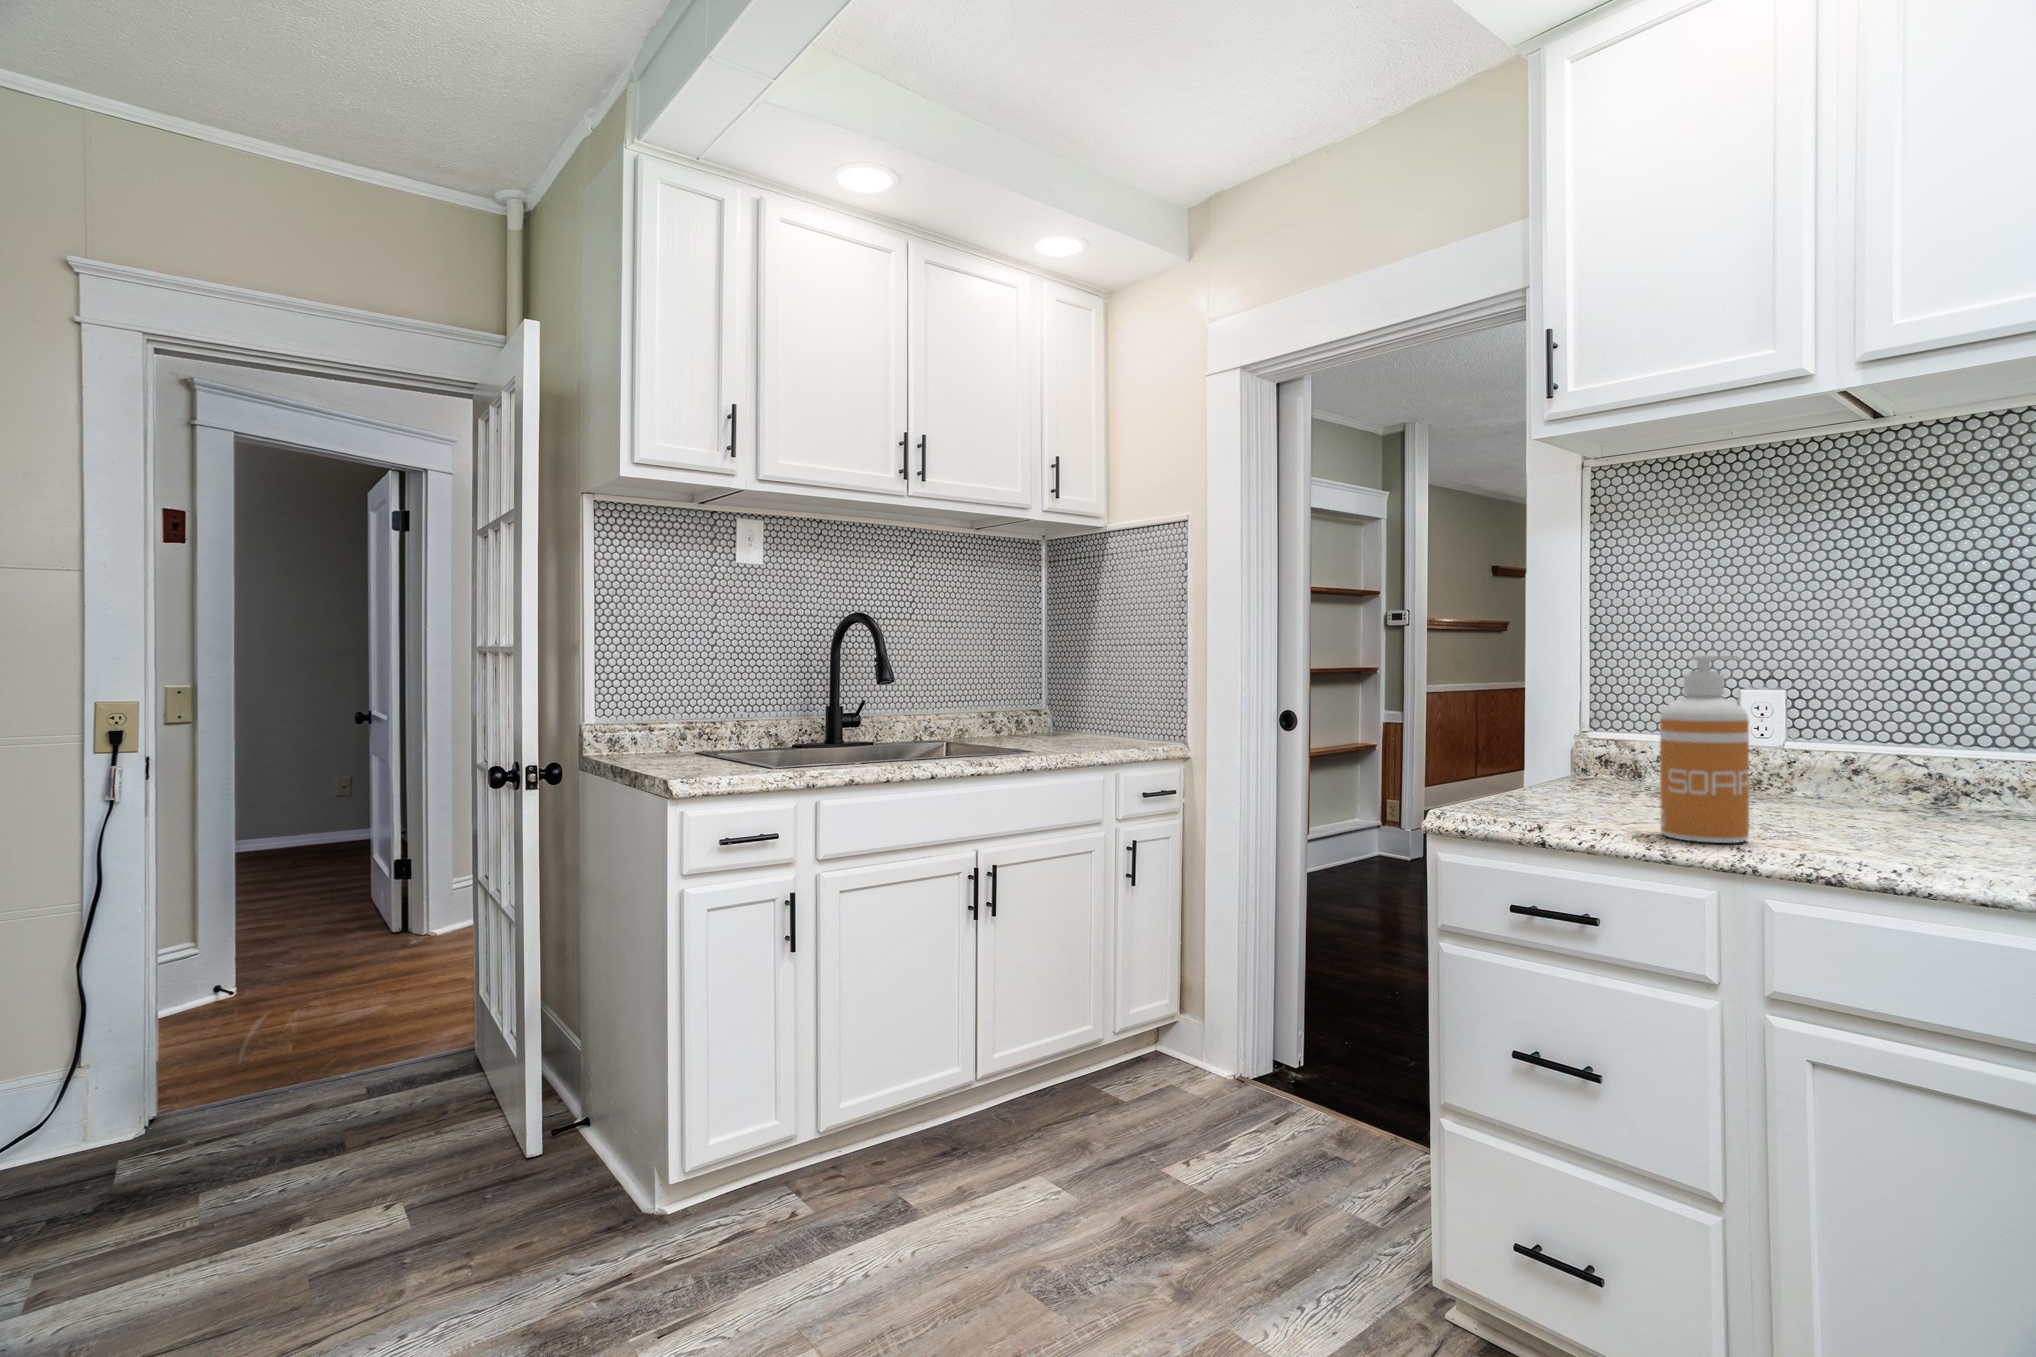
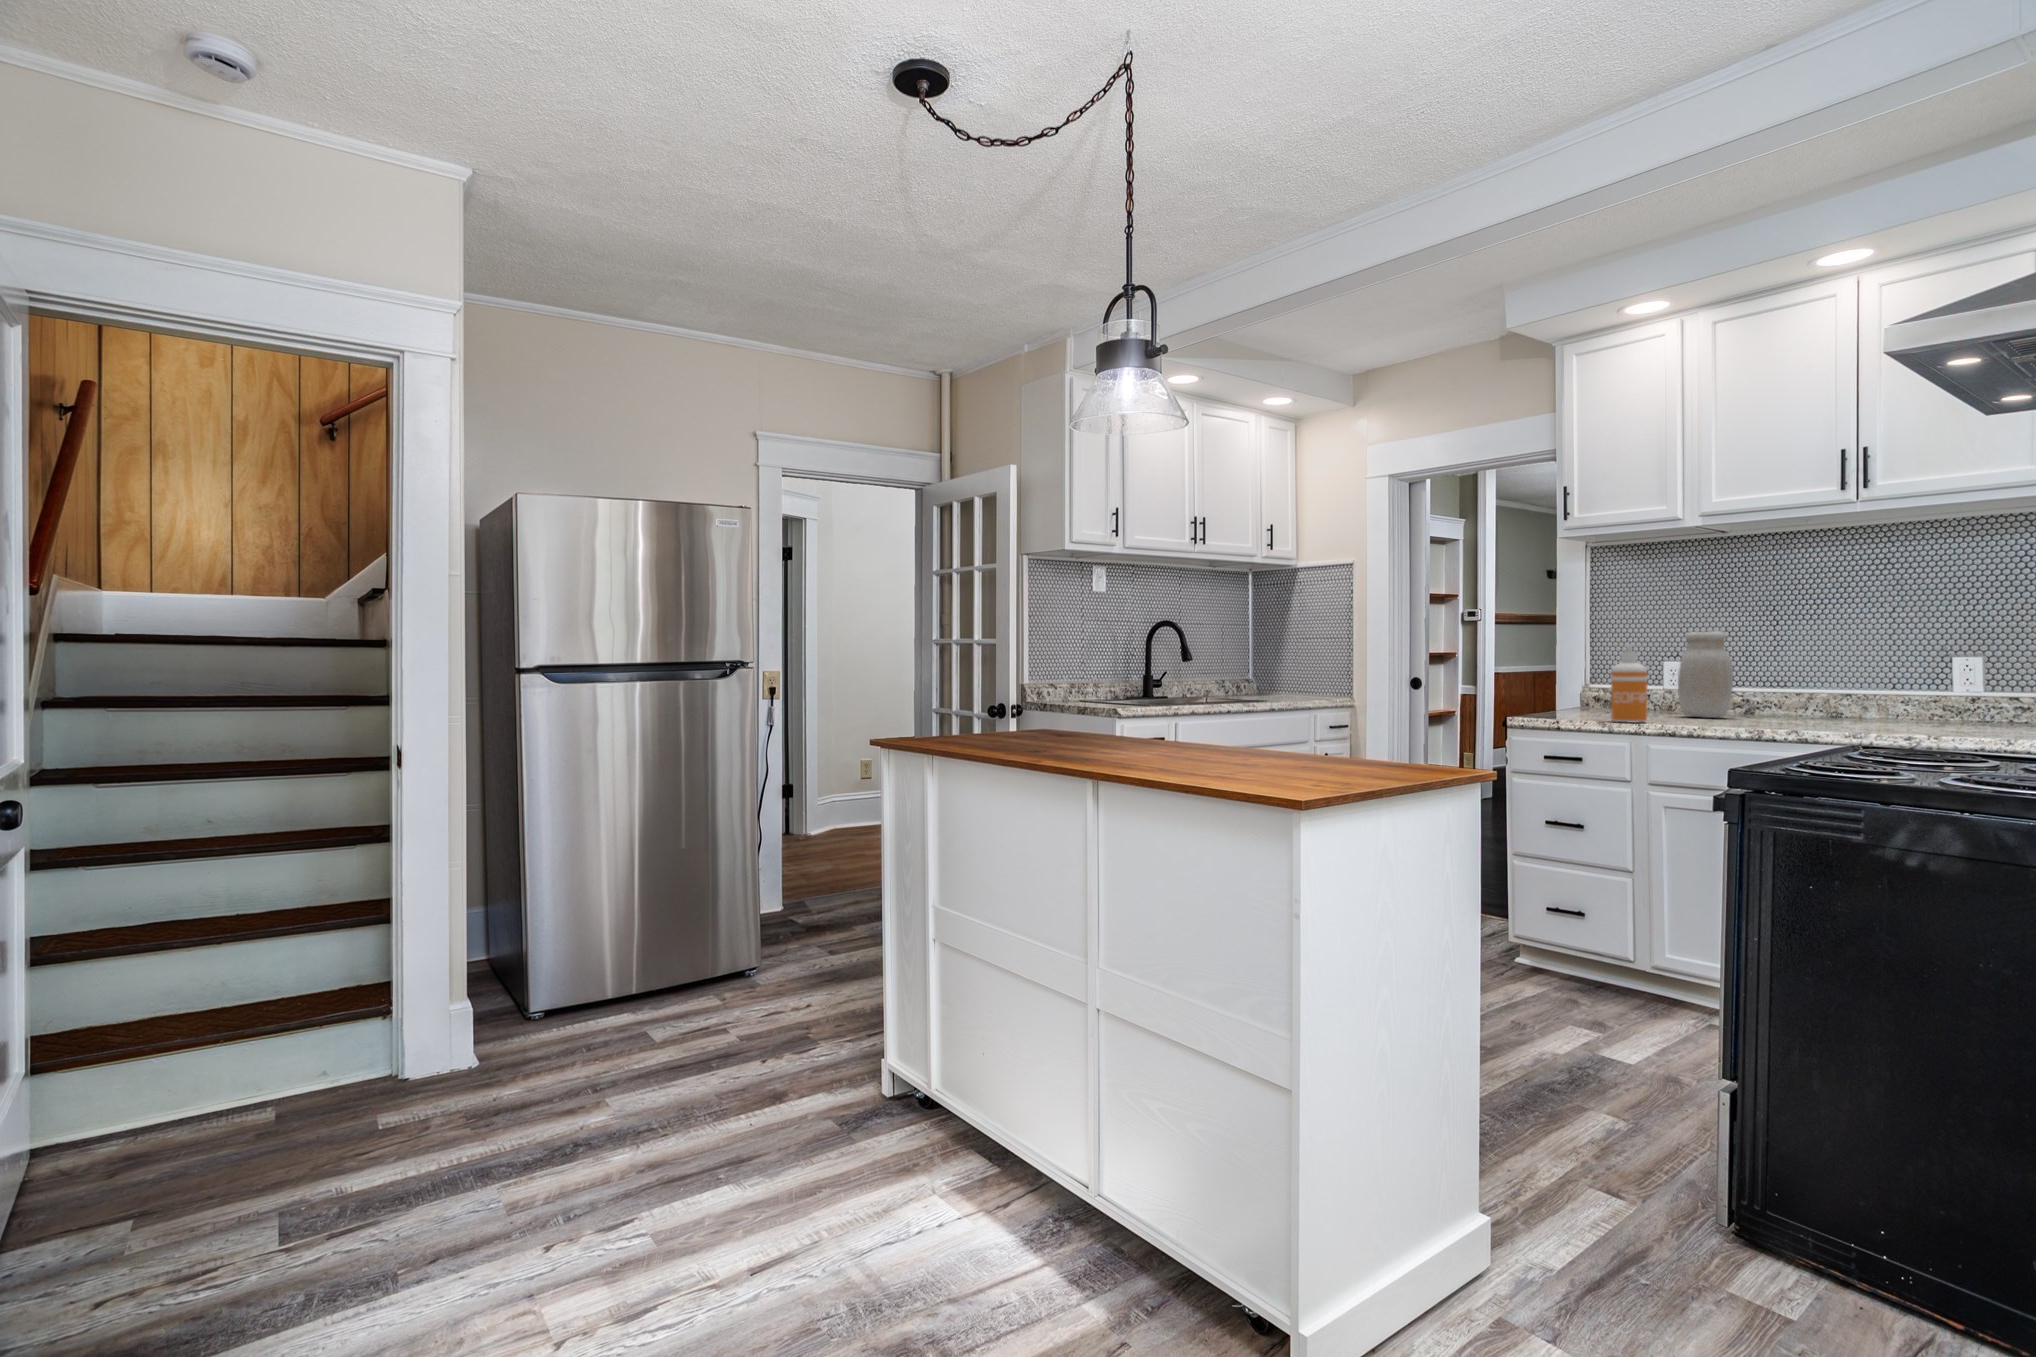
jar: none [1780,627,1905,813] -> present [1678,631,1733,718]

